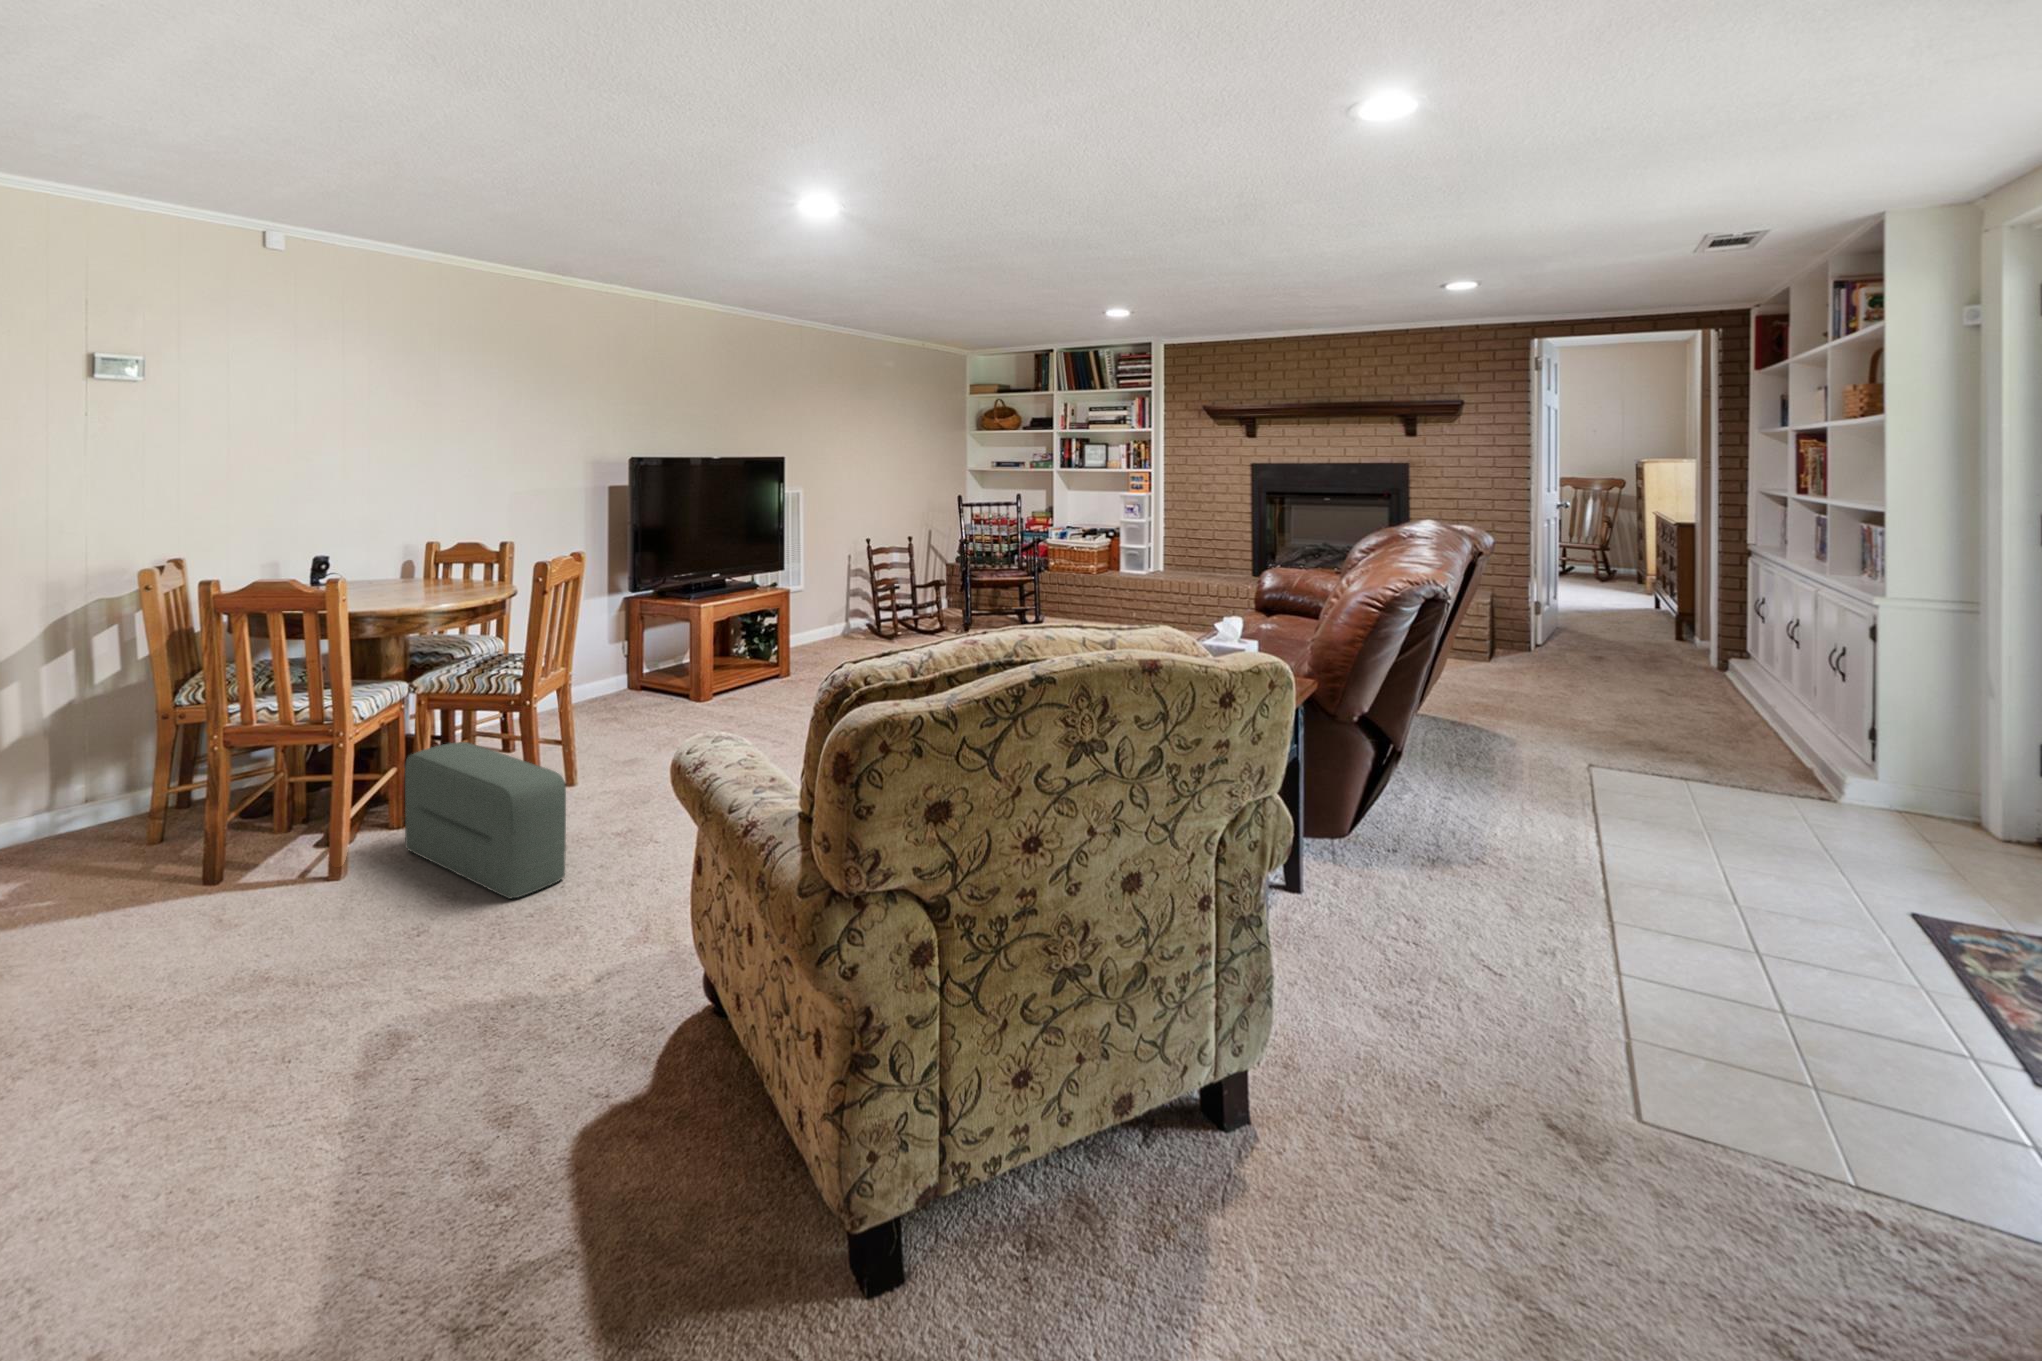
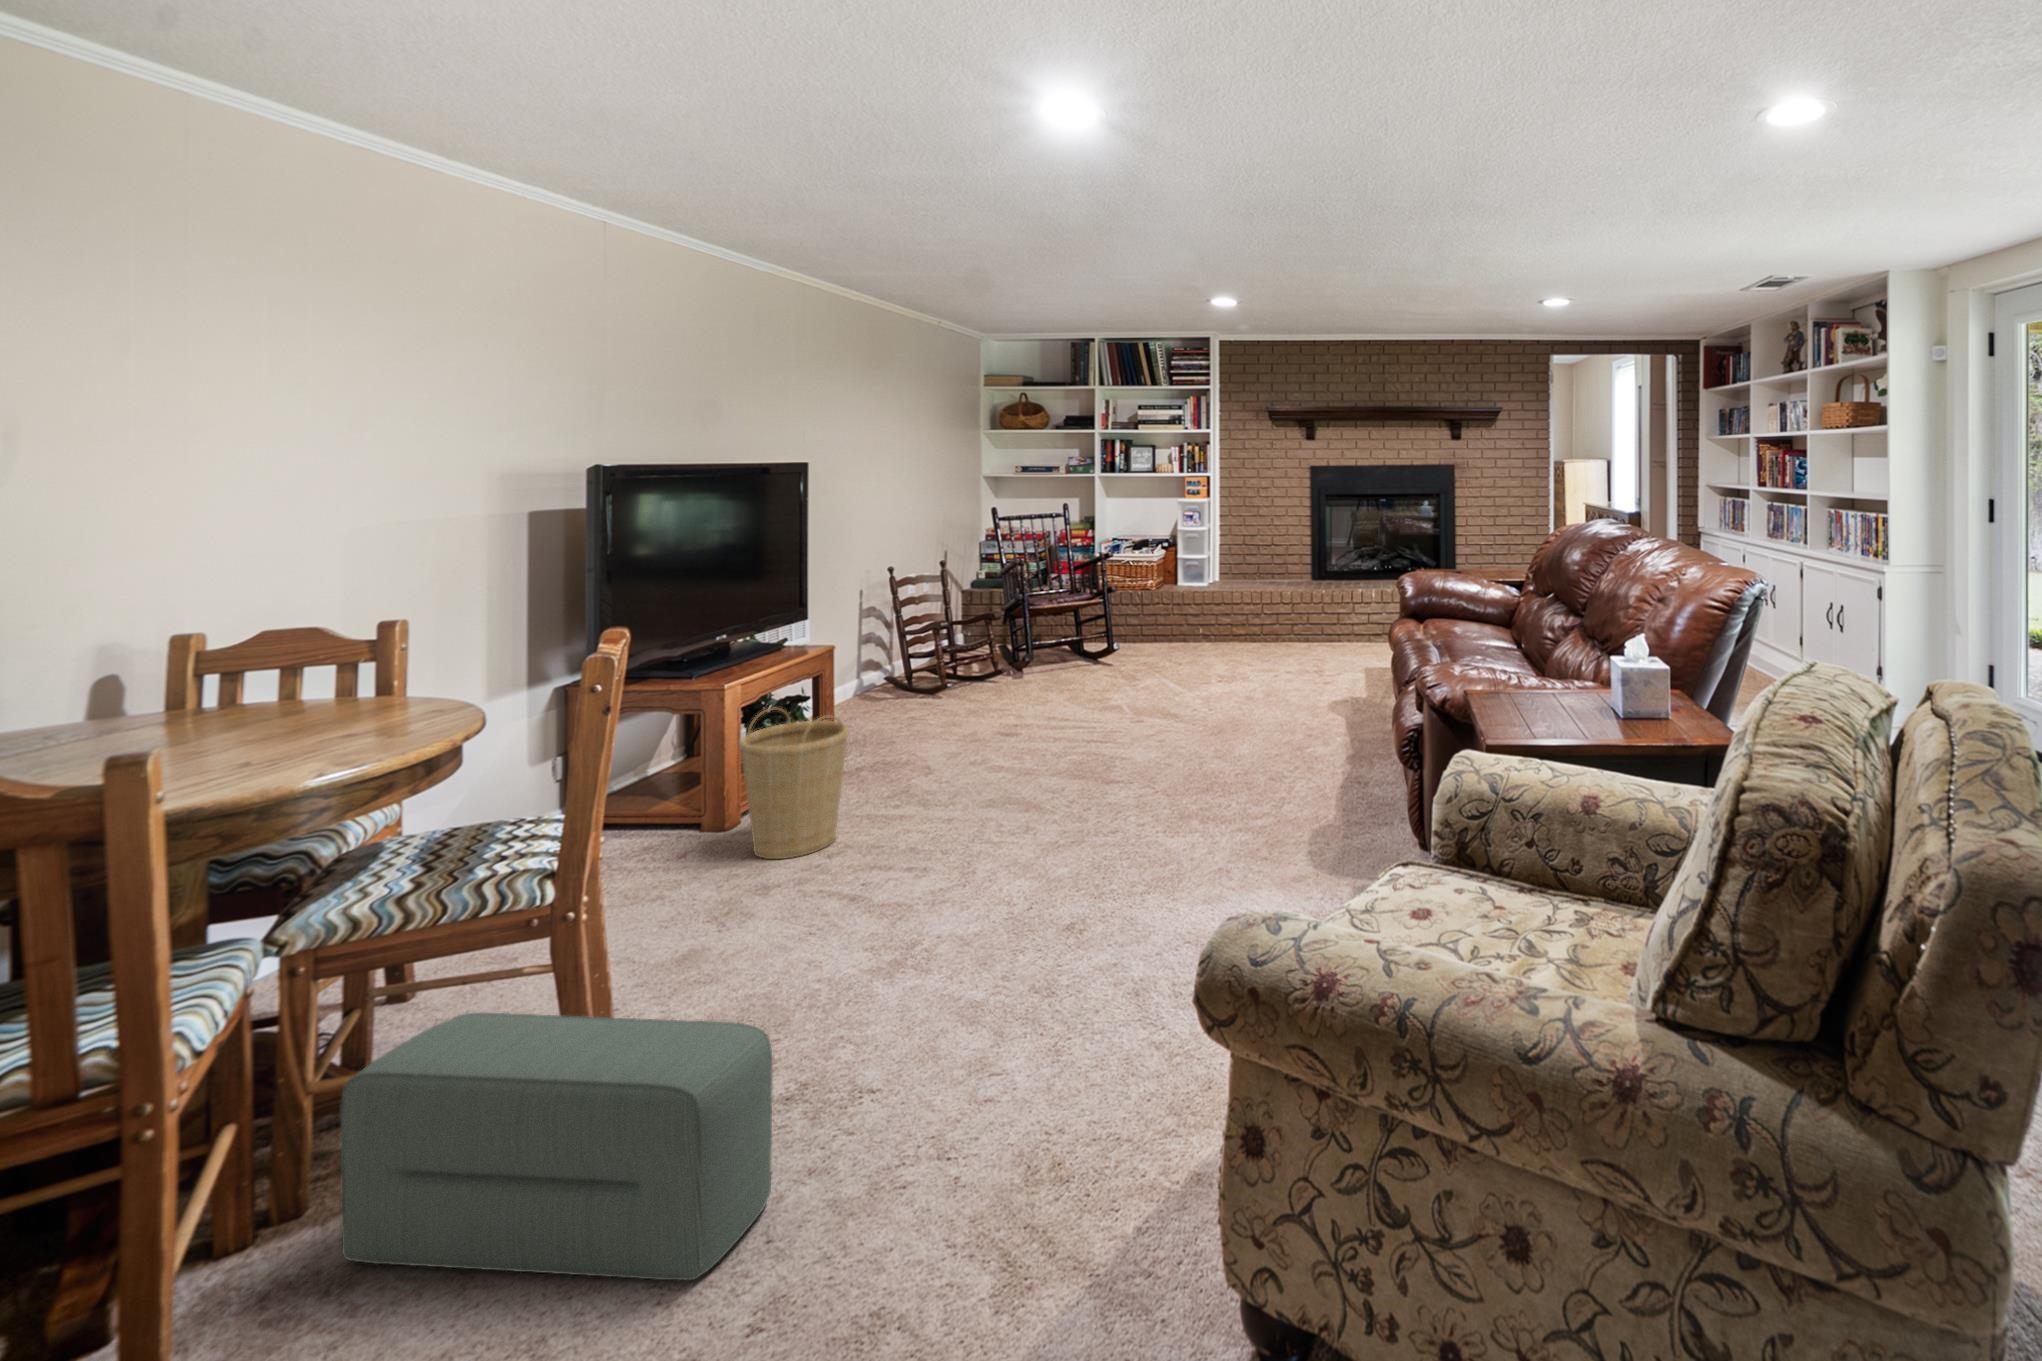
basket: none [693,621,760,724] -> present [739,708,849,859]

